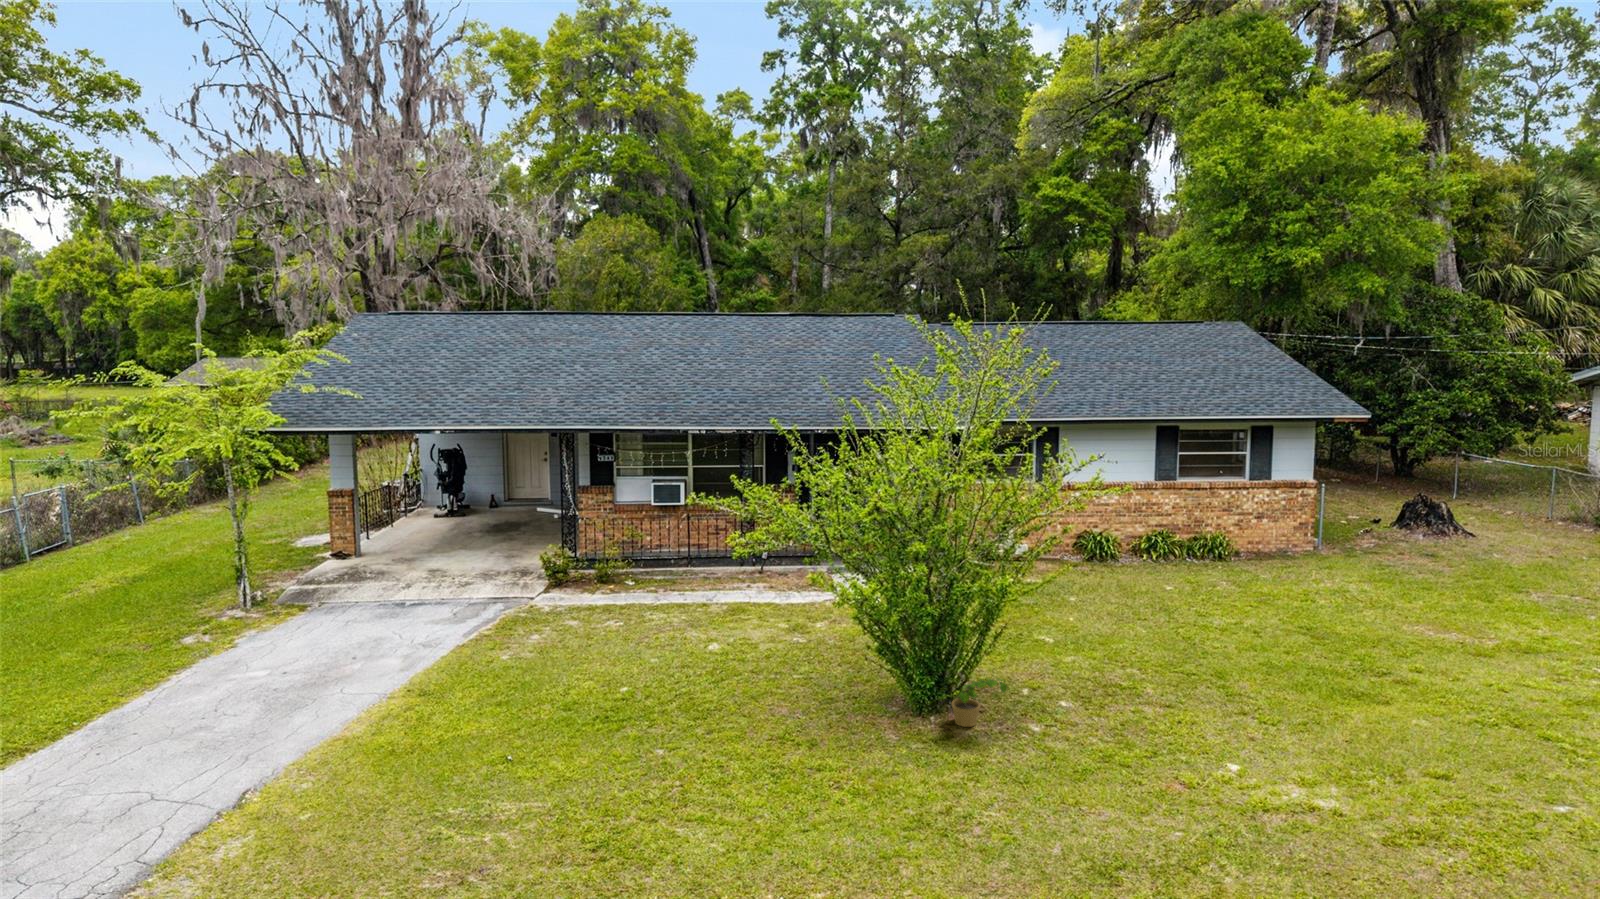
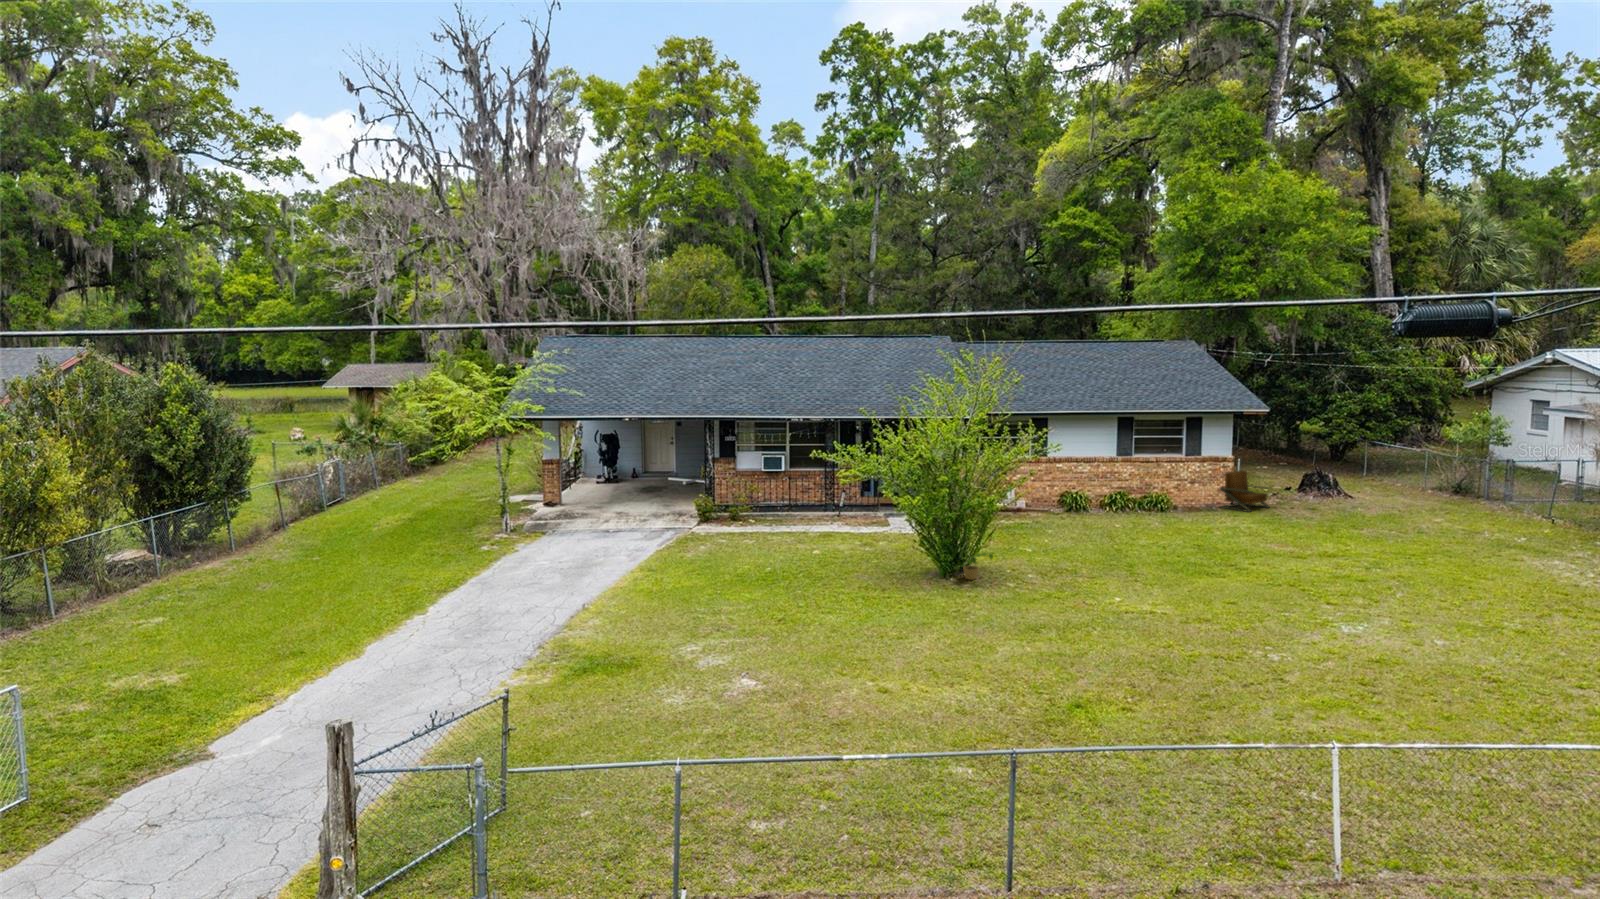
lounge chair: none [1301,500,1374,562] -> present [1220,470,1269,512]

